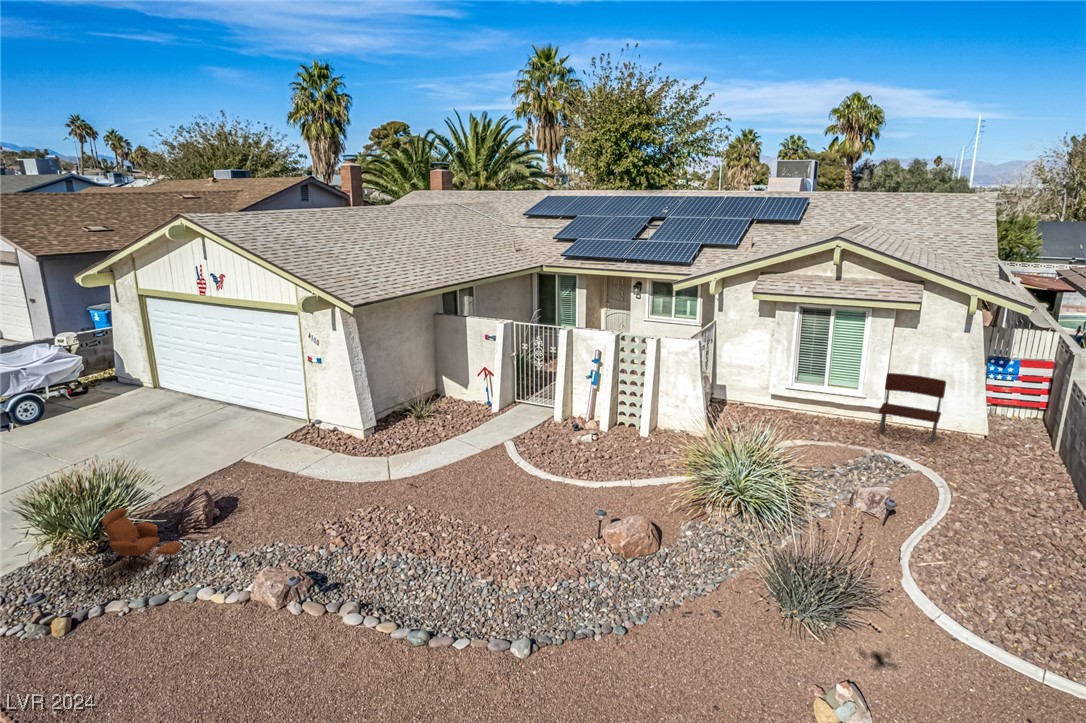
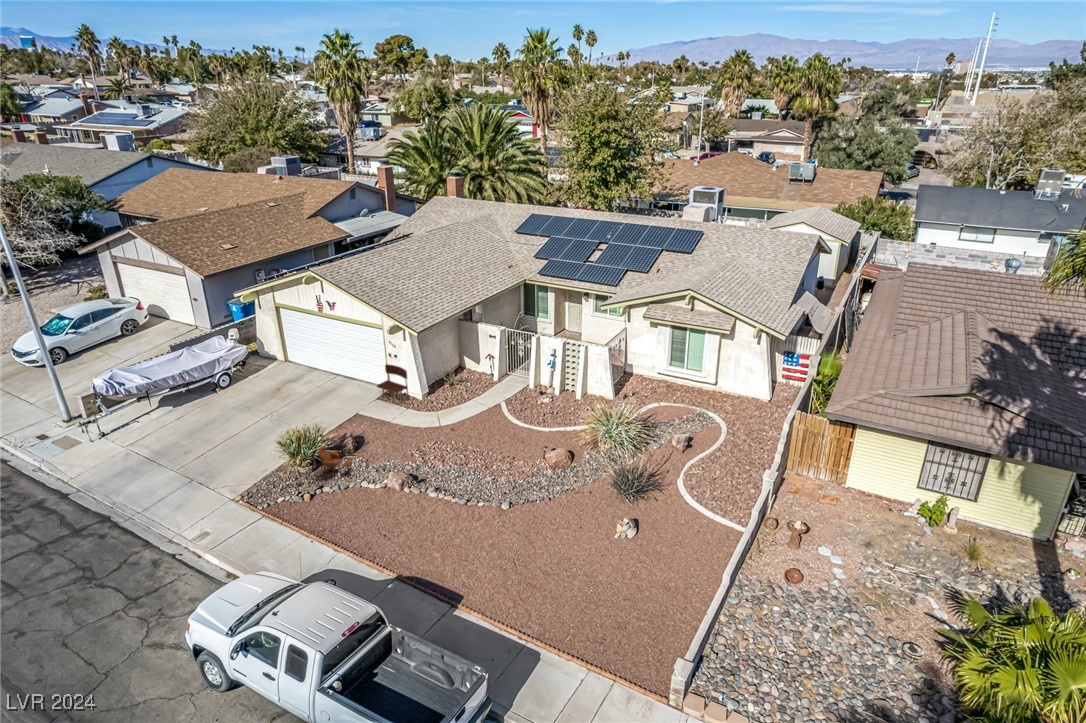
bench: present [879,373,946,442] -> present [377,364,409,403]

